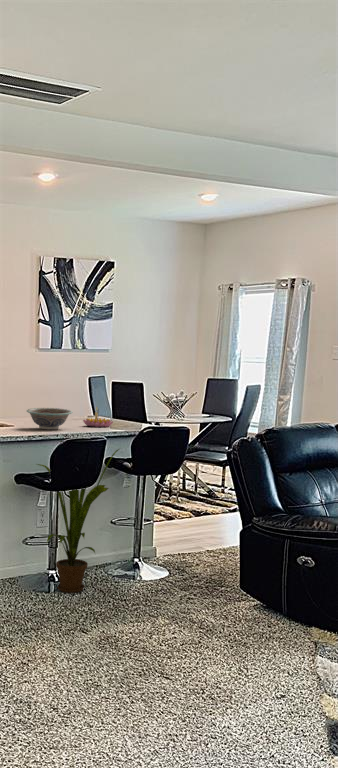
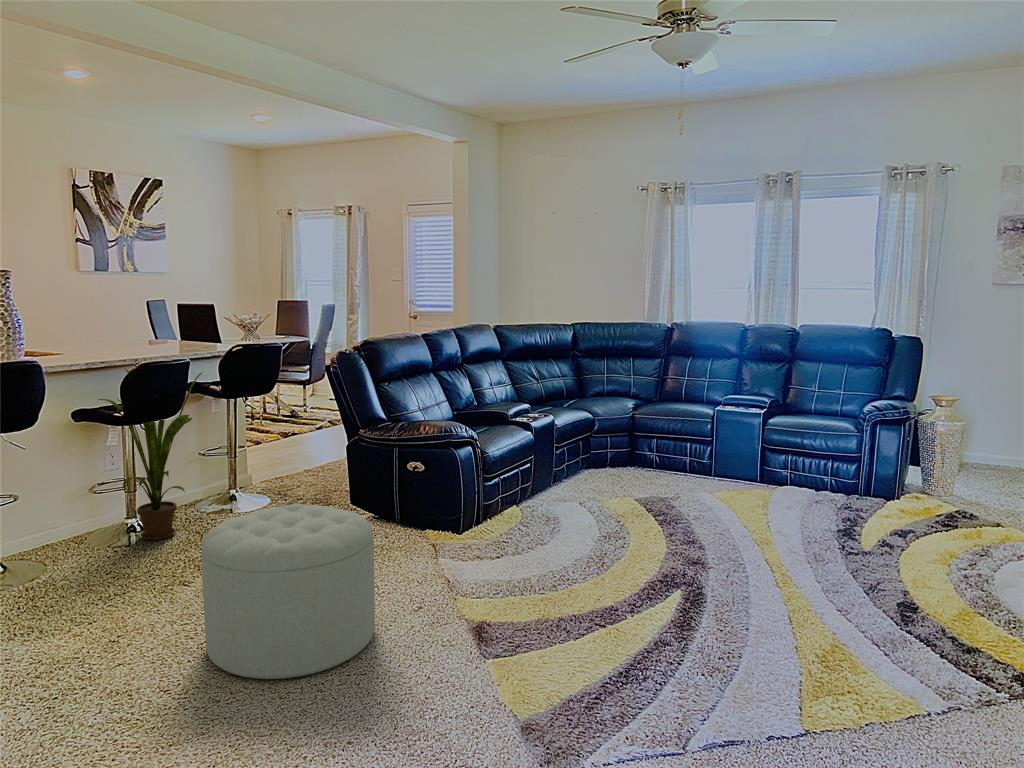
candle holder: present [83,407,113,427] -> none [150,327,189,352]
decorative bowl: present [27,408,72,429] -> none [76,333,137,358]
ottoman: none [91,574,237,725] -> present [201,504,375,679]

